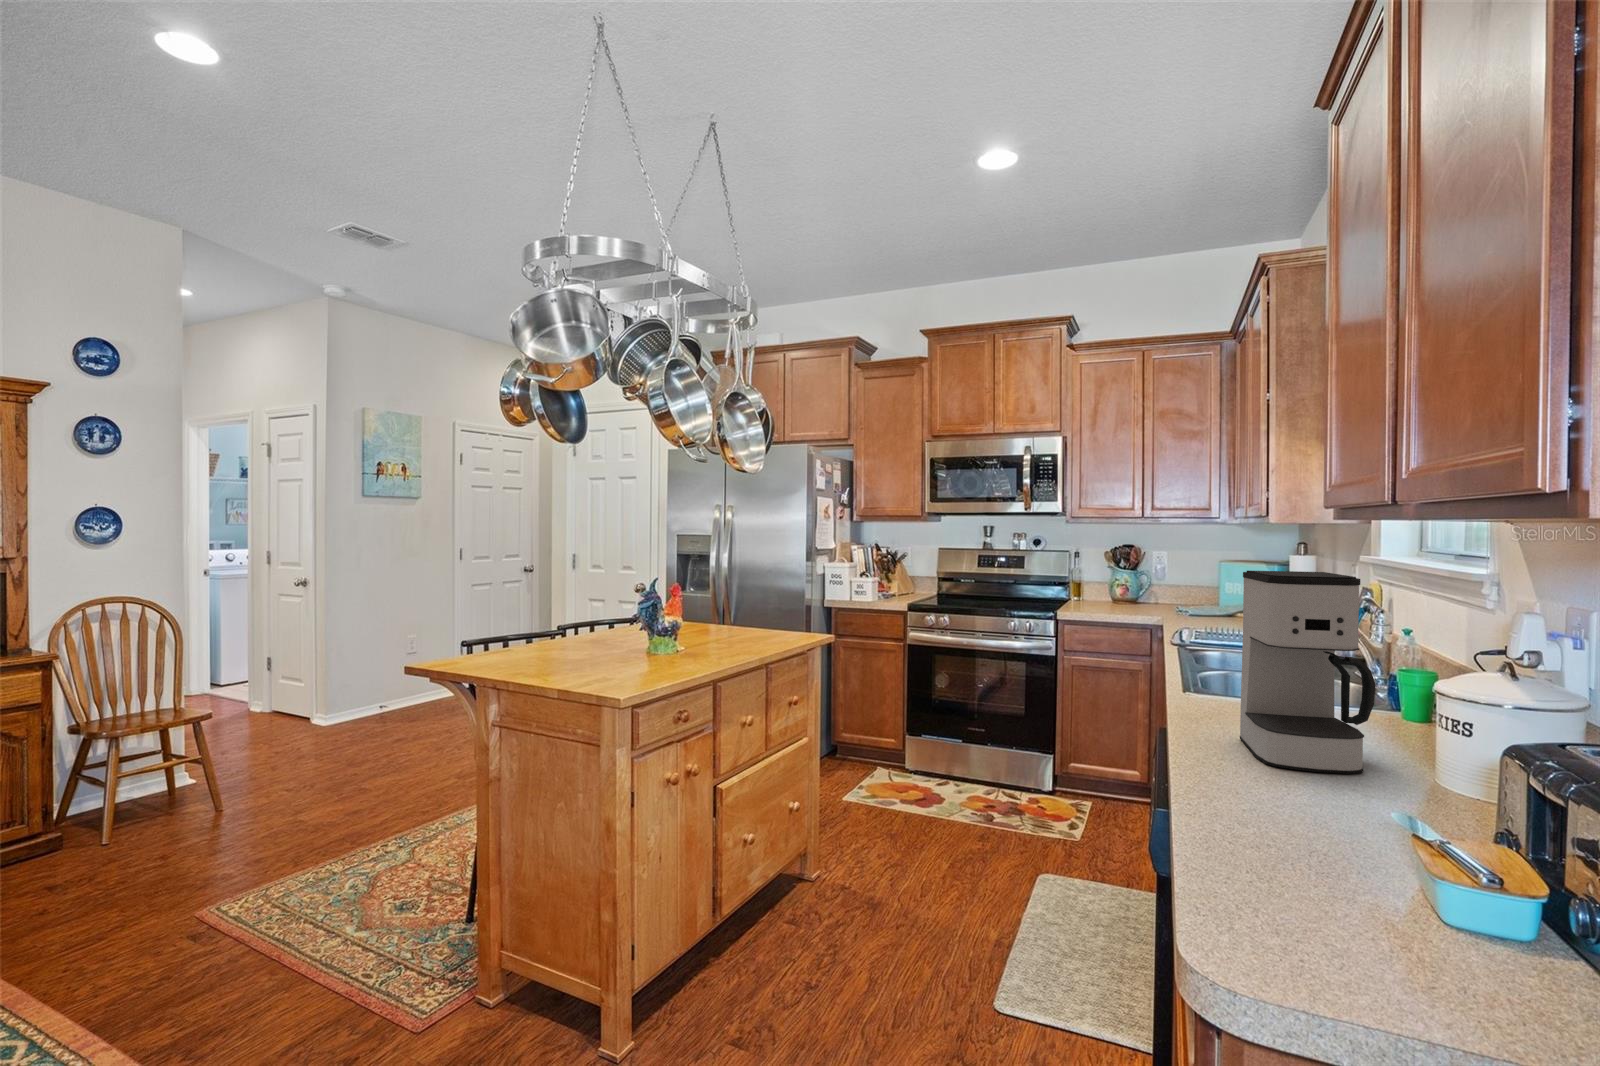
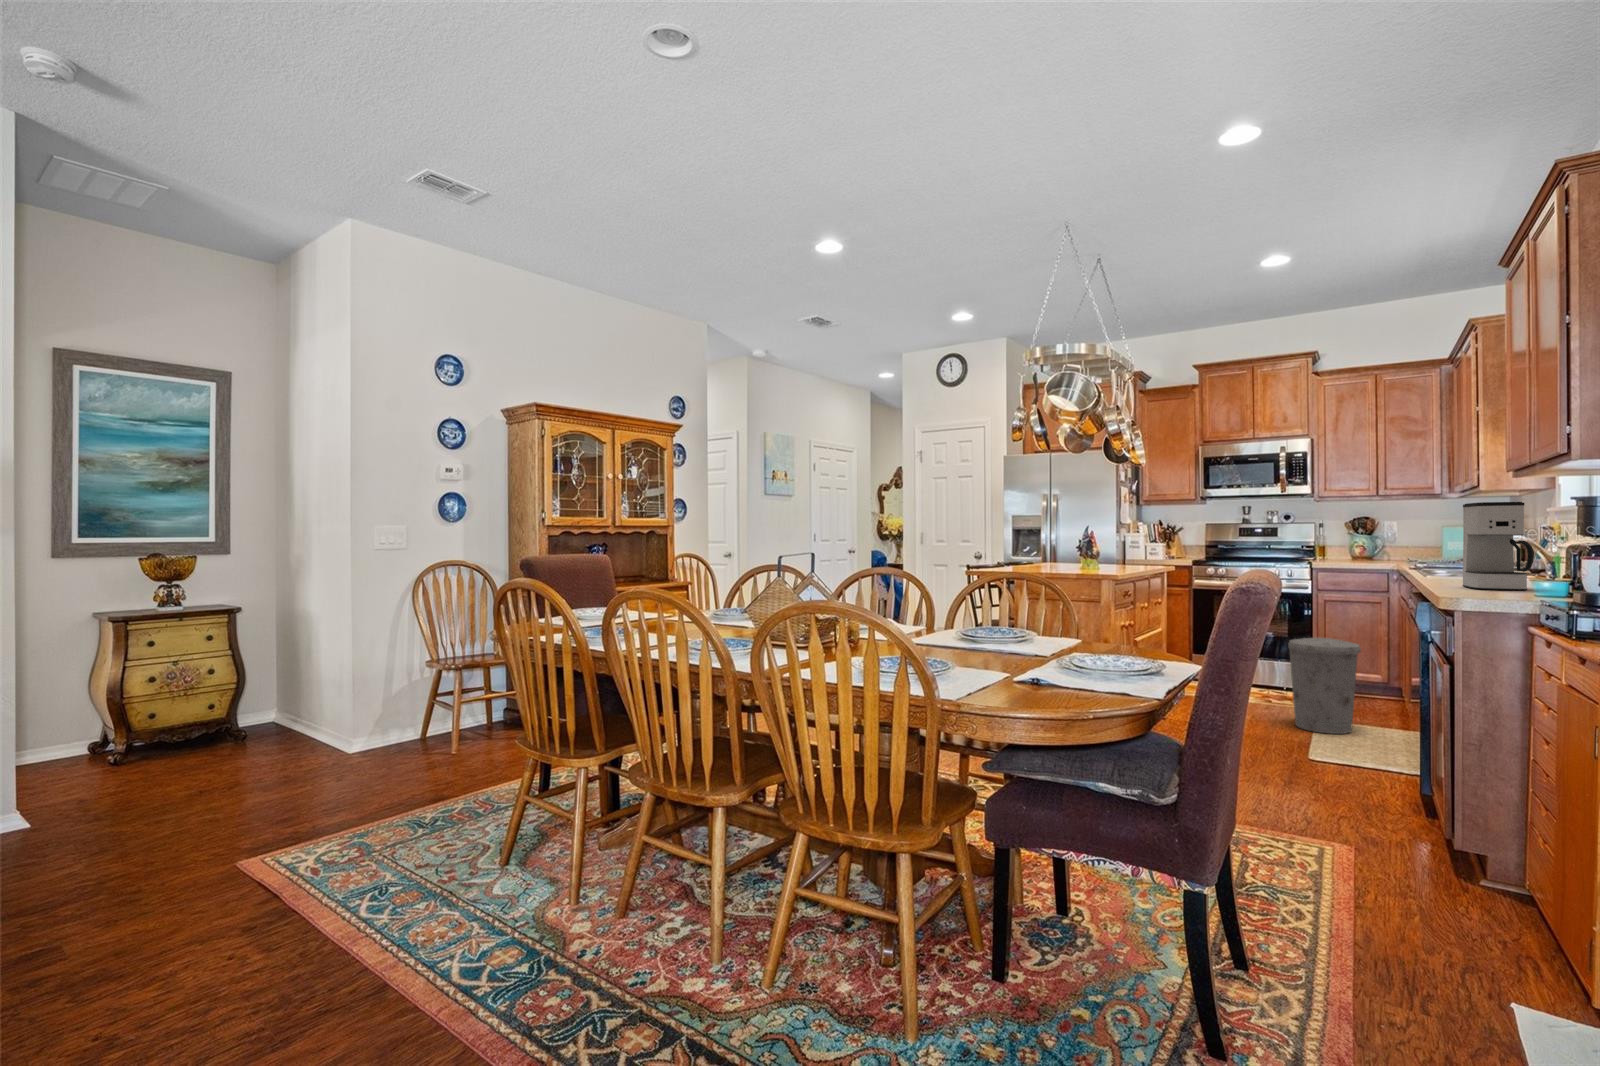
trash can: none [992,751,1095,921] -> present [1288,638,1361,734]

